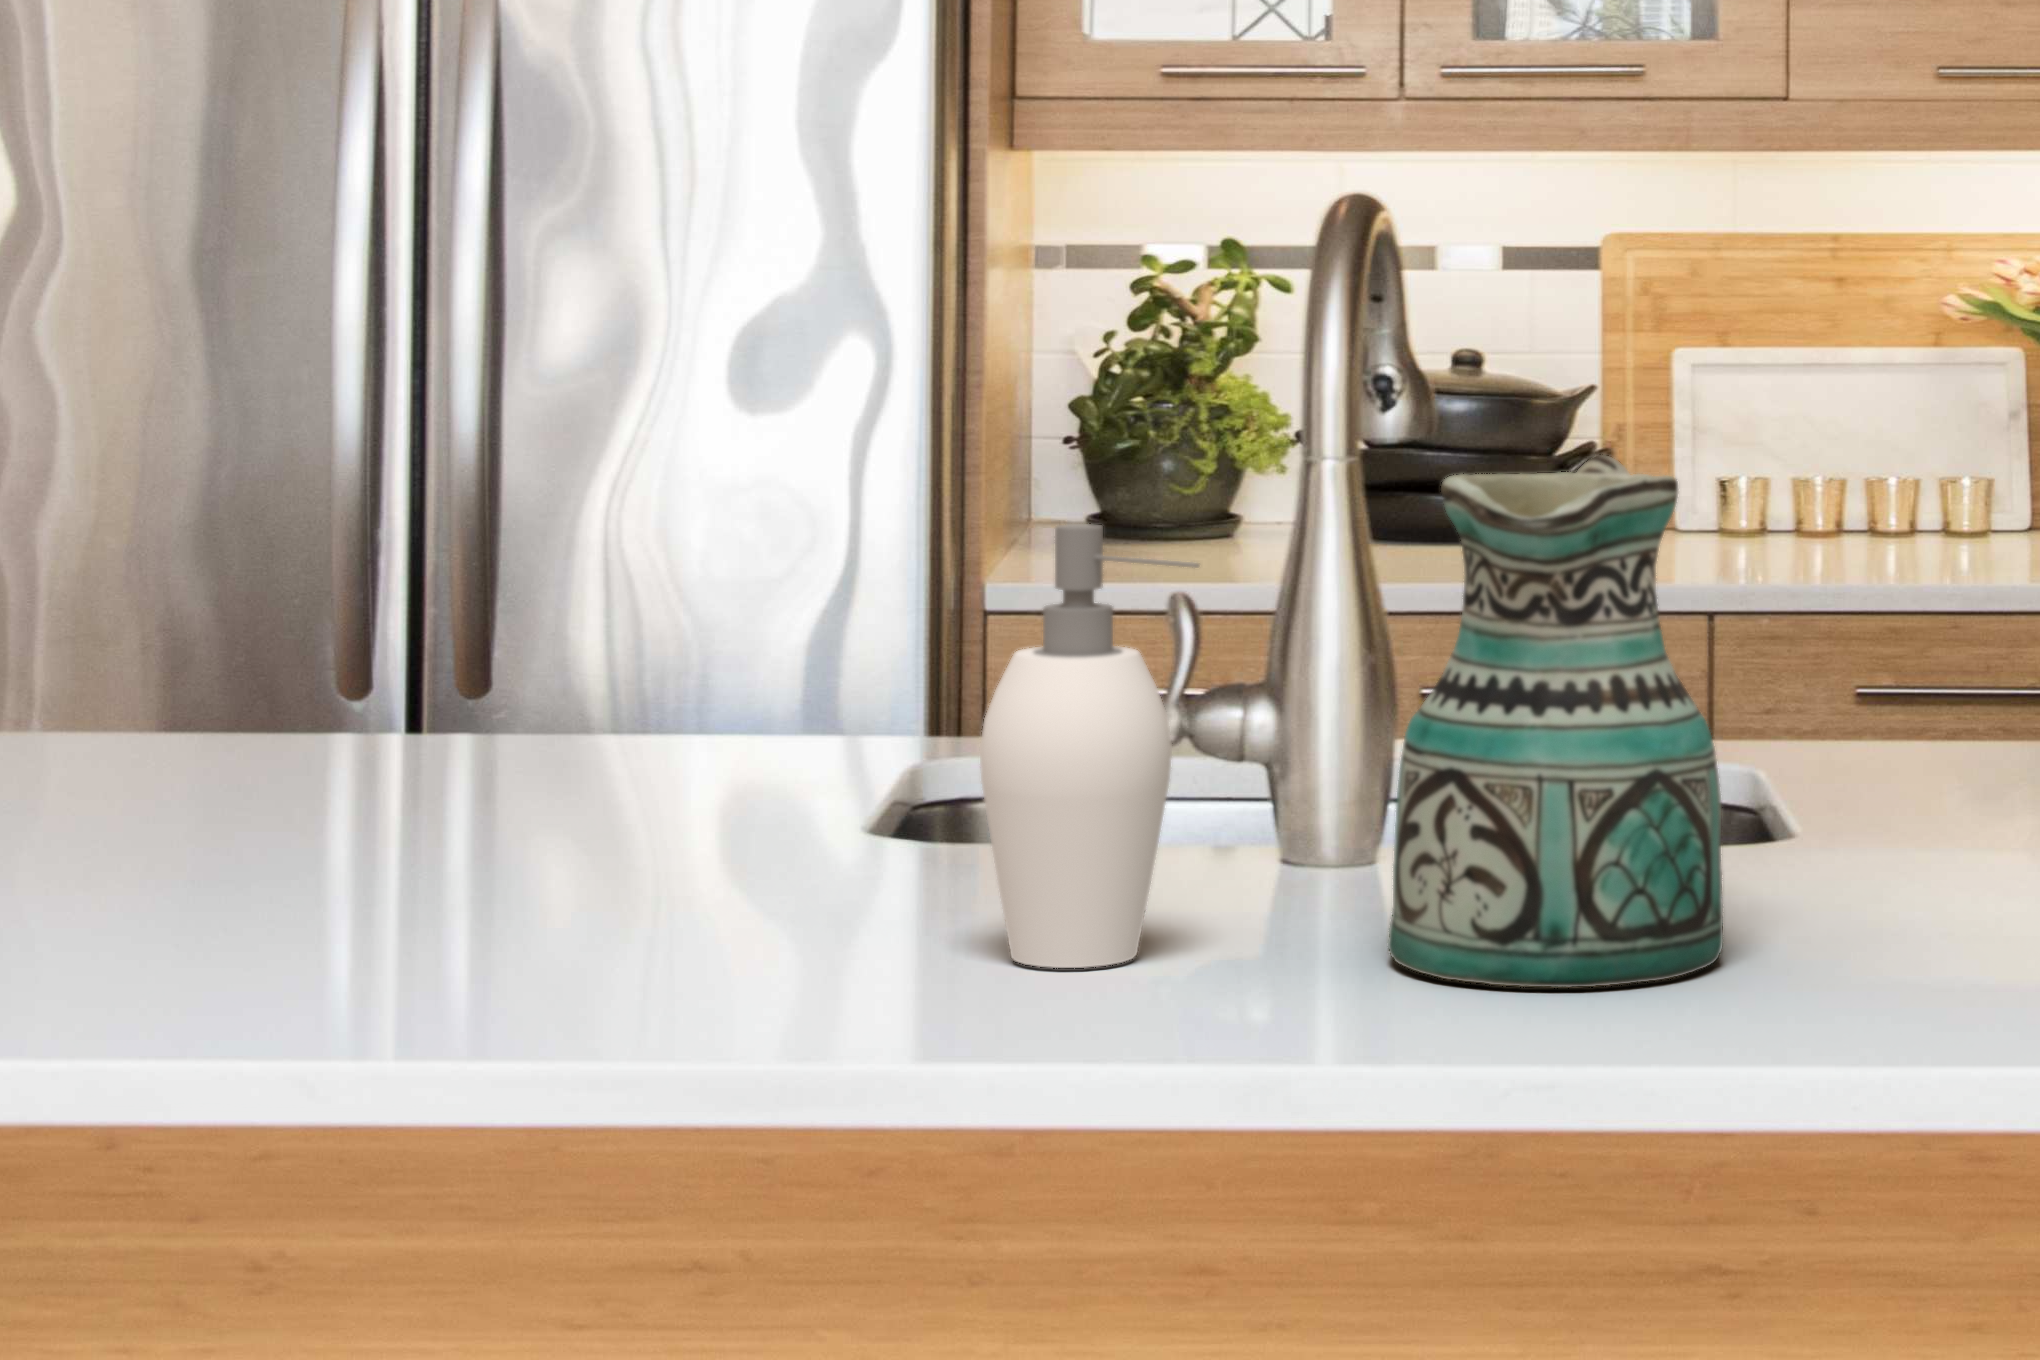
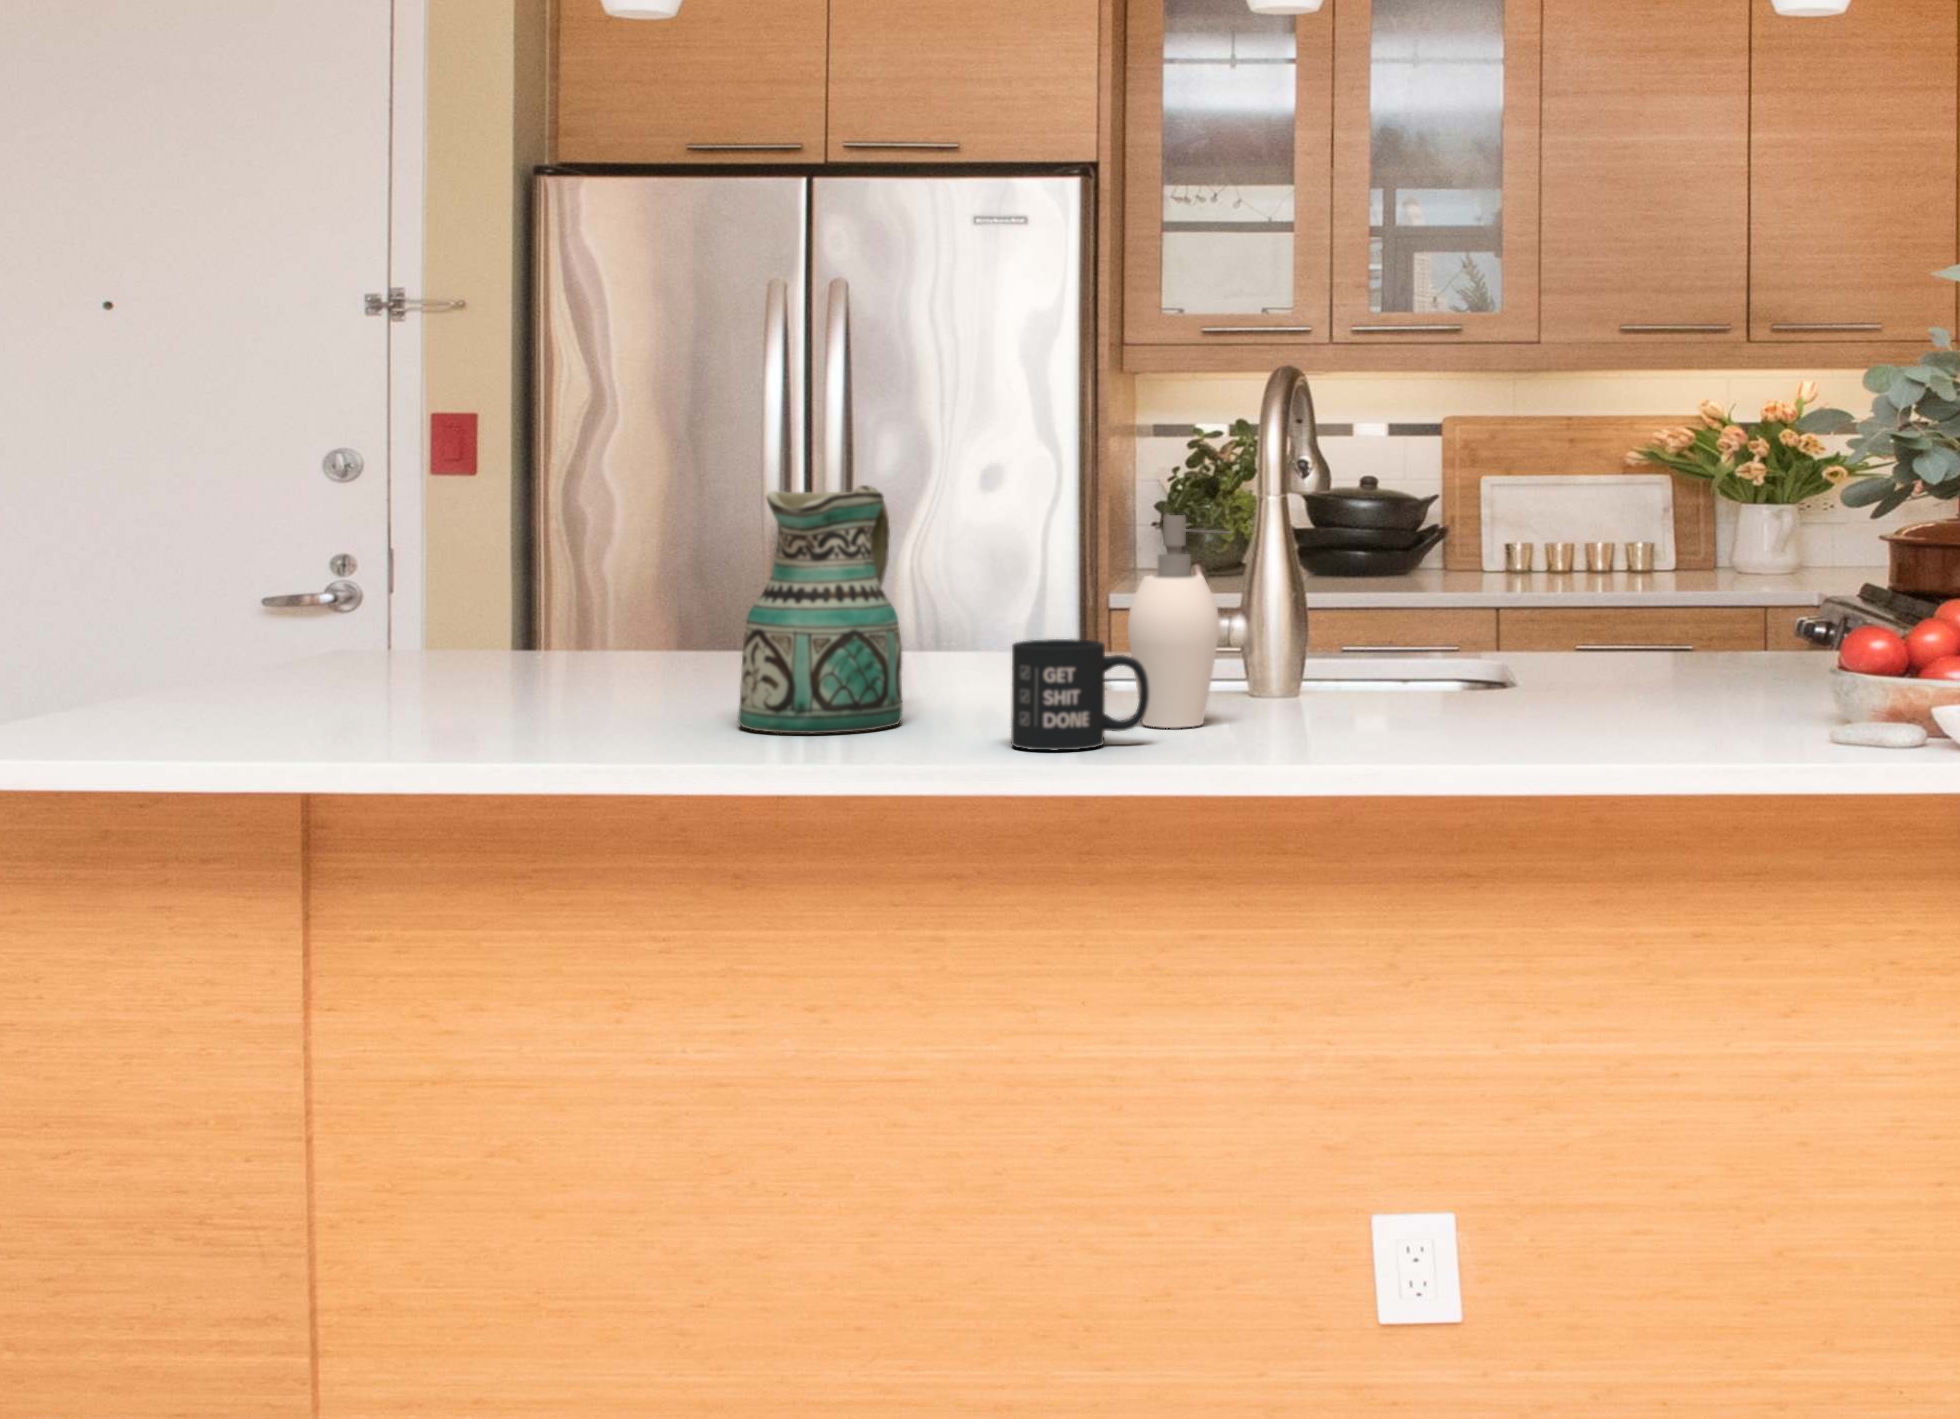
ceramic pitcher: present [1388,455,1723,987] -> present [738,485,902,733]
mug: none [724,798,1019,1045] -> present [1011,639,1149,750]

